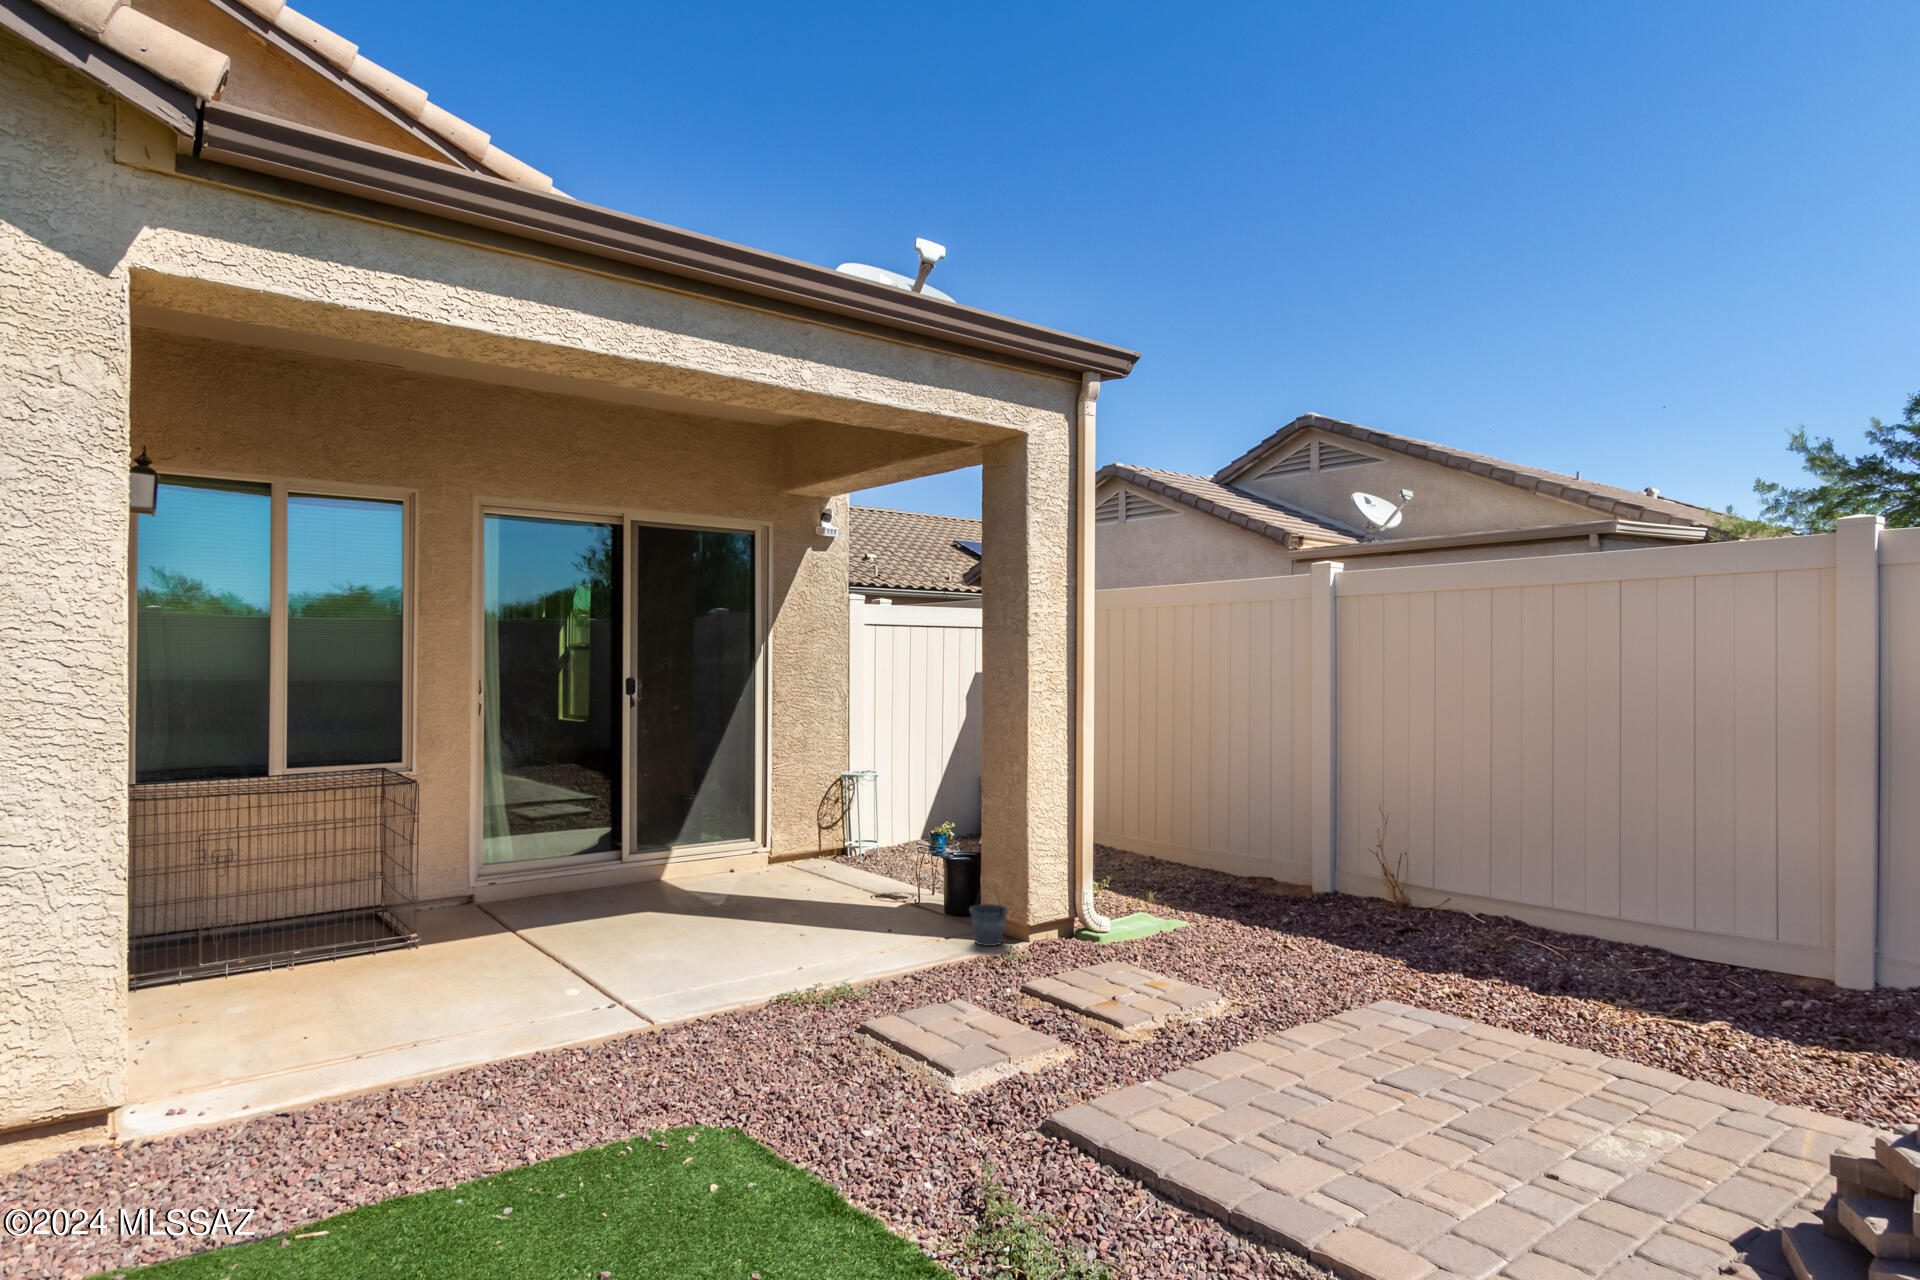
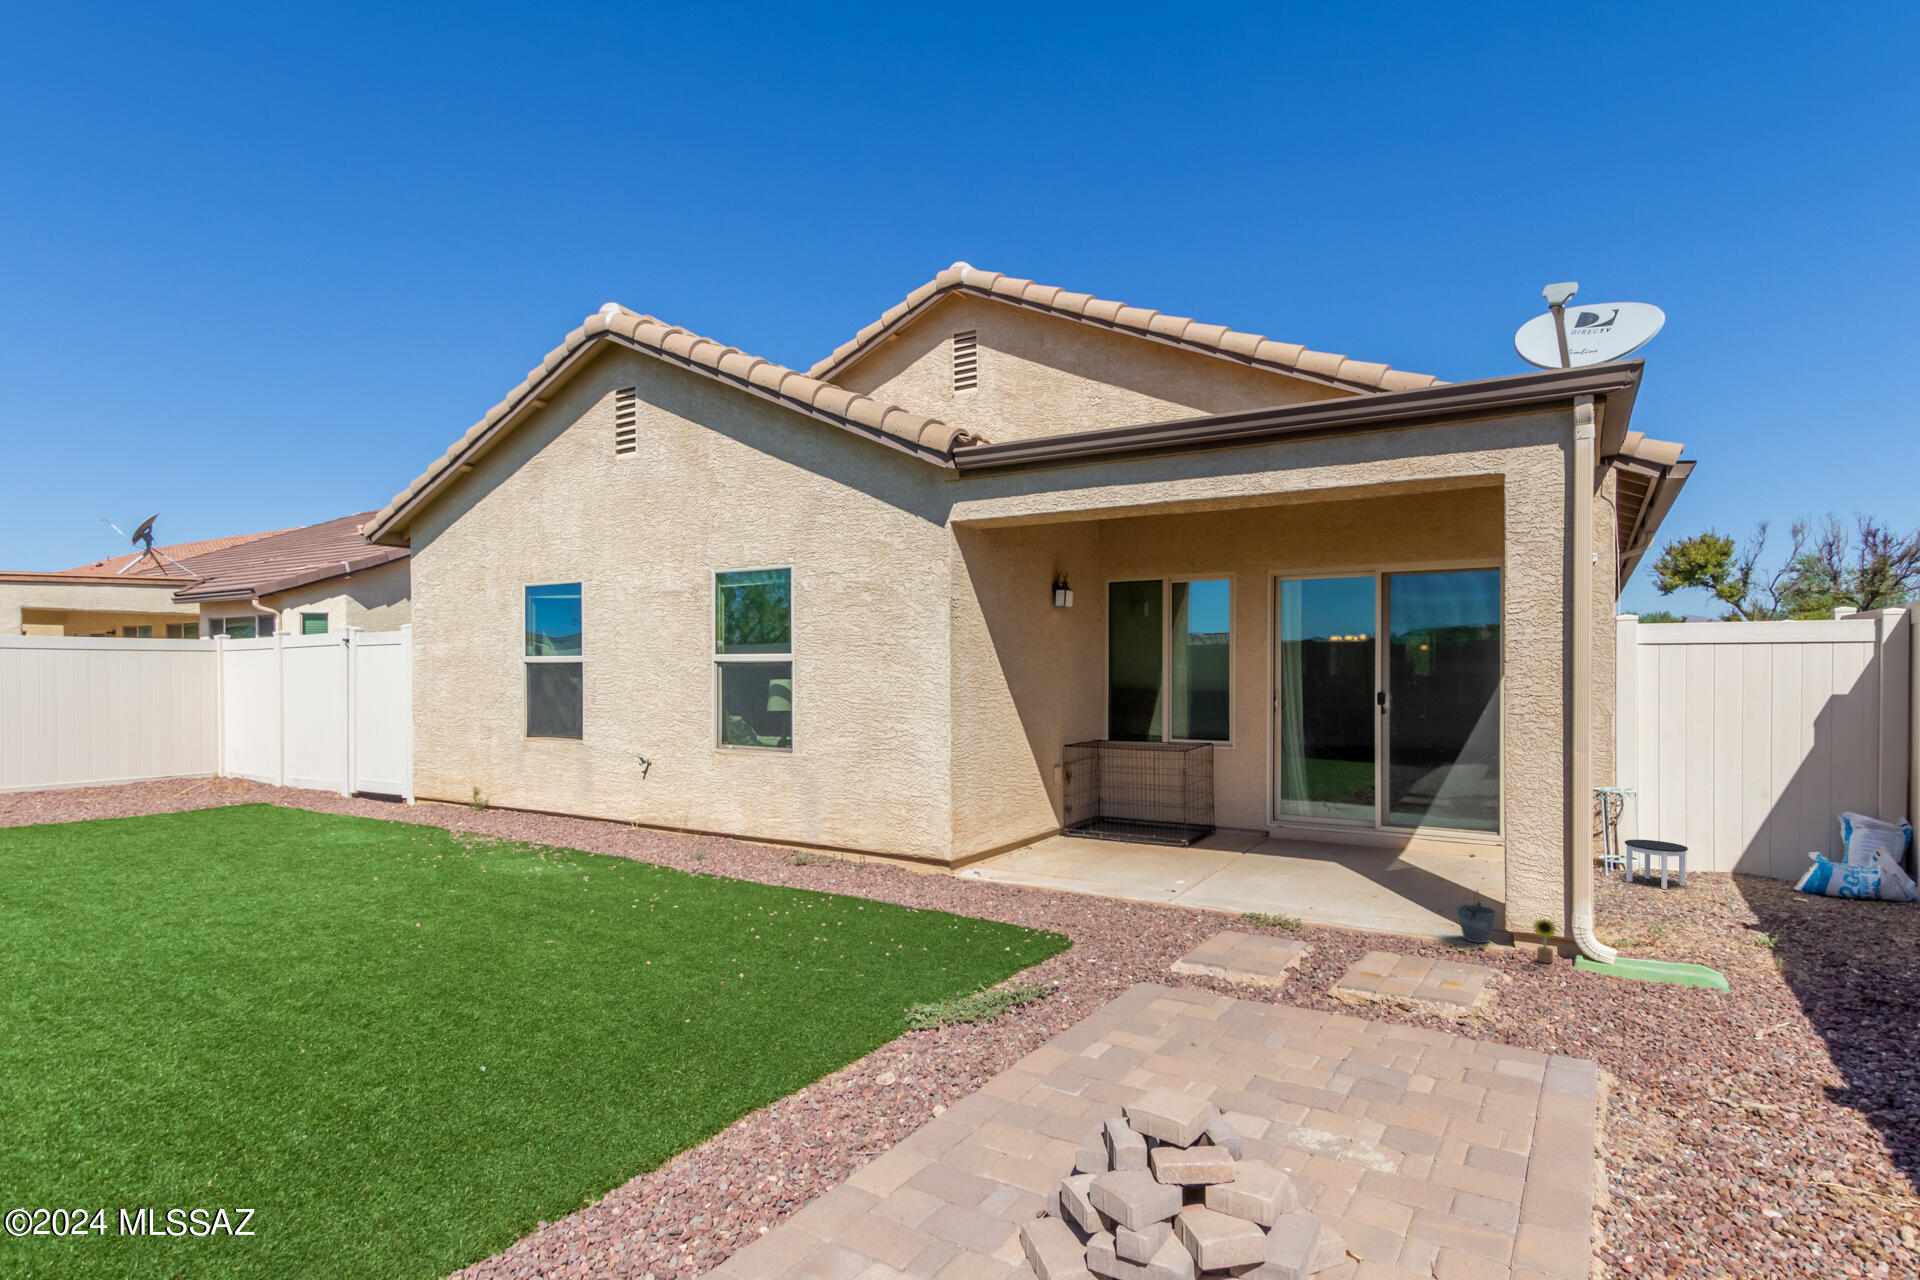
round table: none [858,814,907,859] -> present [1625,840,1688,889]
decorative plant: none [1058,895,1083,942] -> present [1533,919,1556,963]

